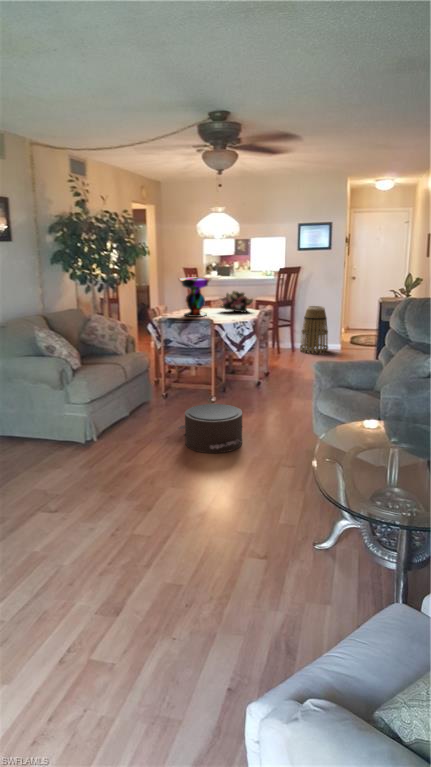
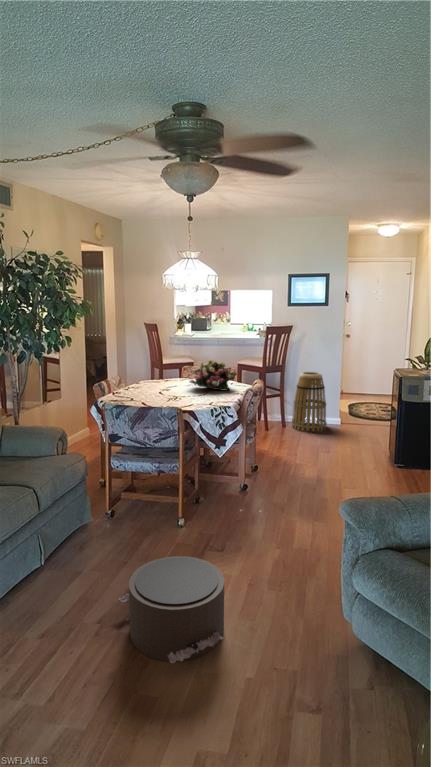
decorative bowl: present [179,278,211,317] -> none [133,344,181,399]

